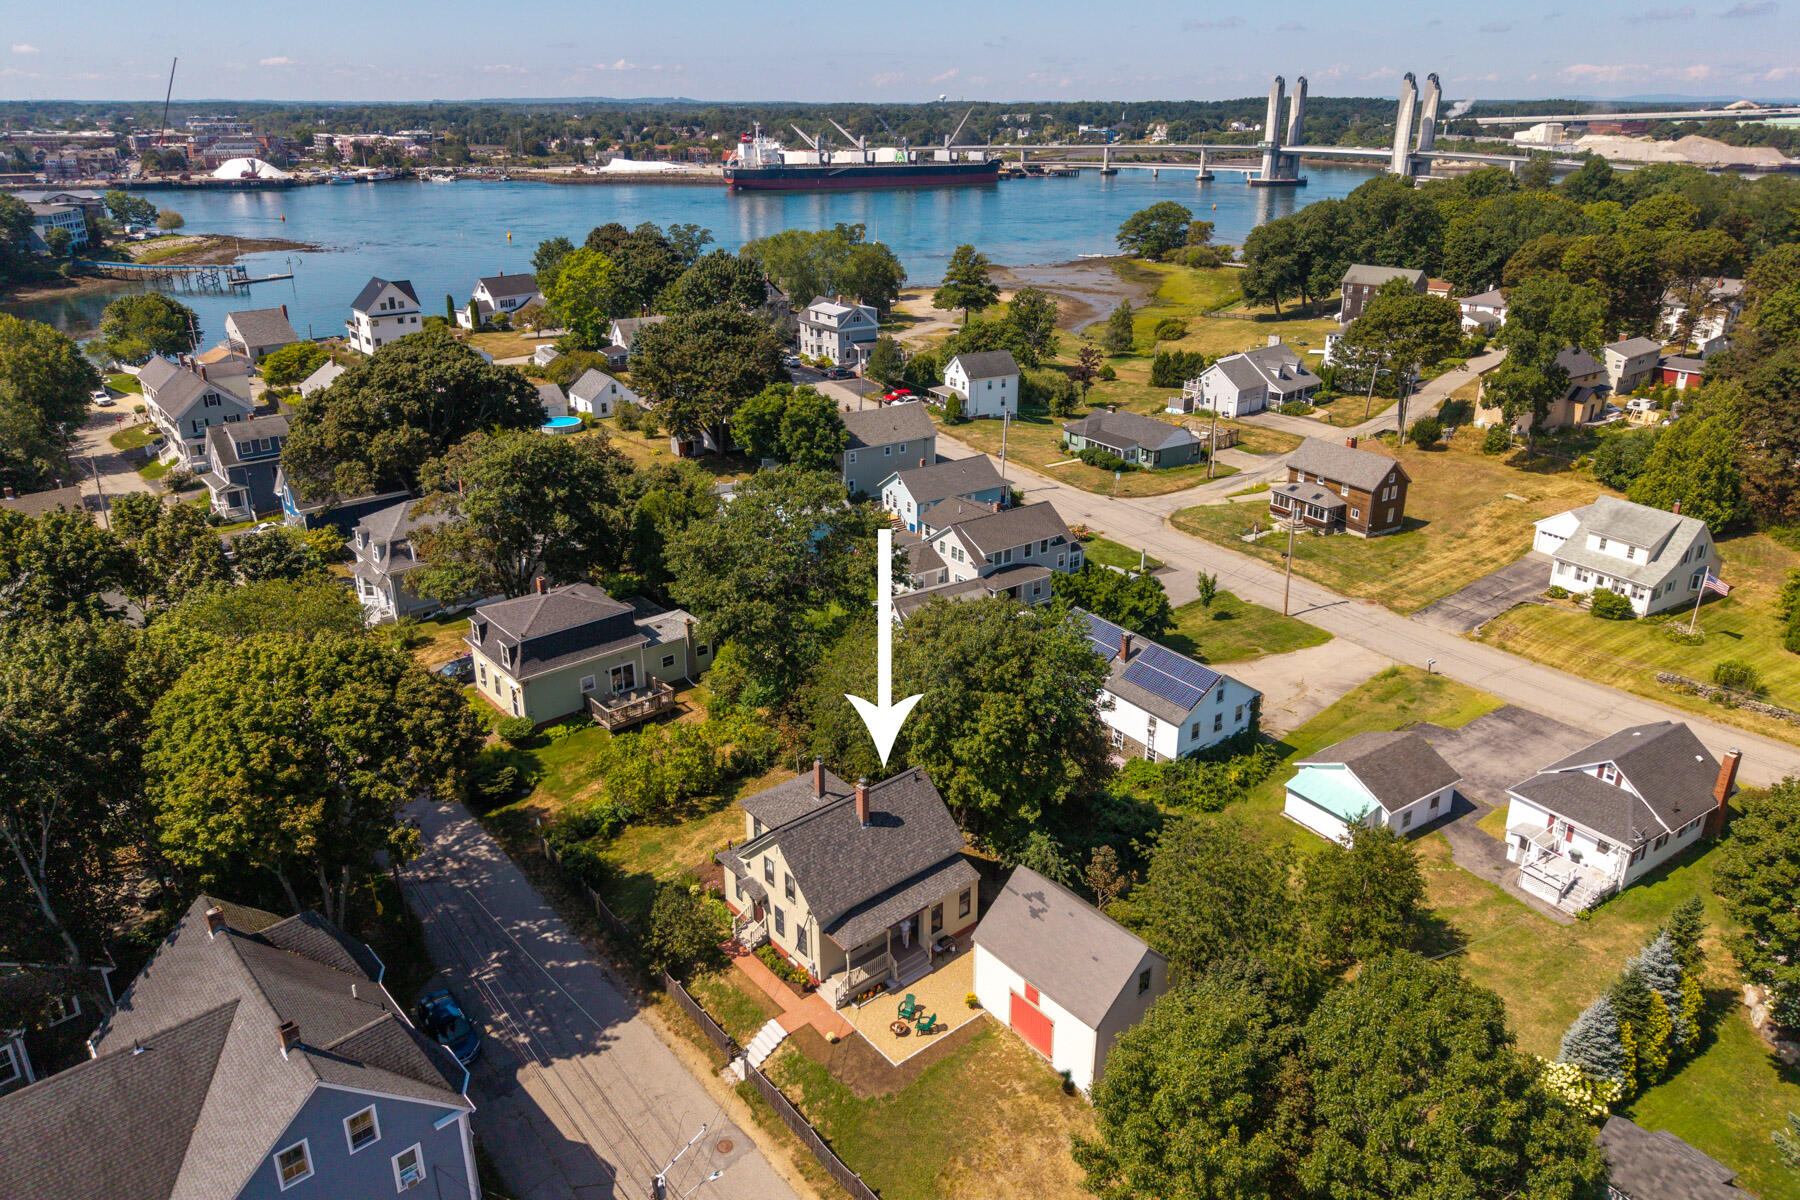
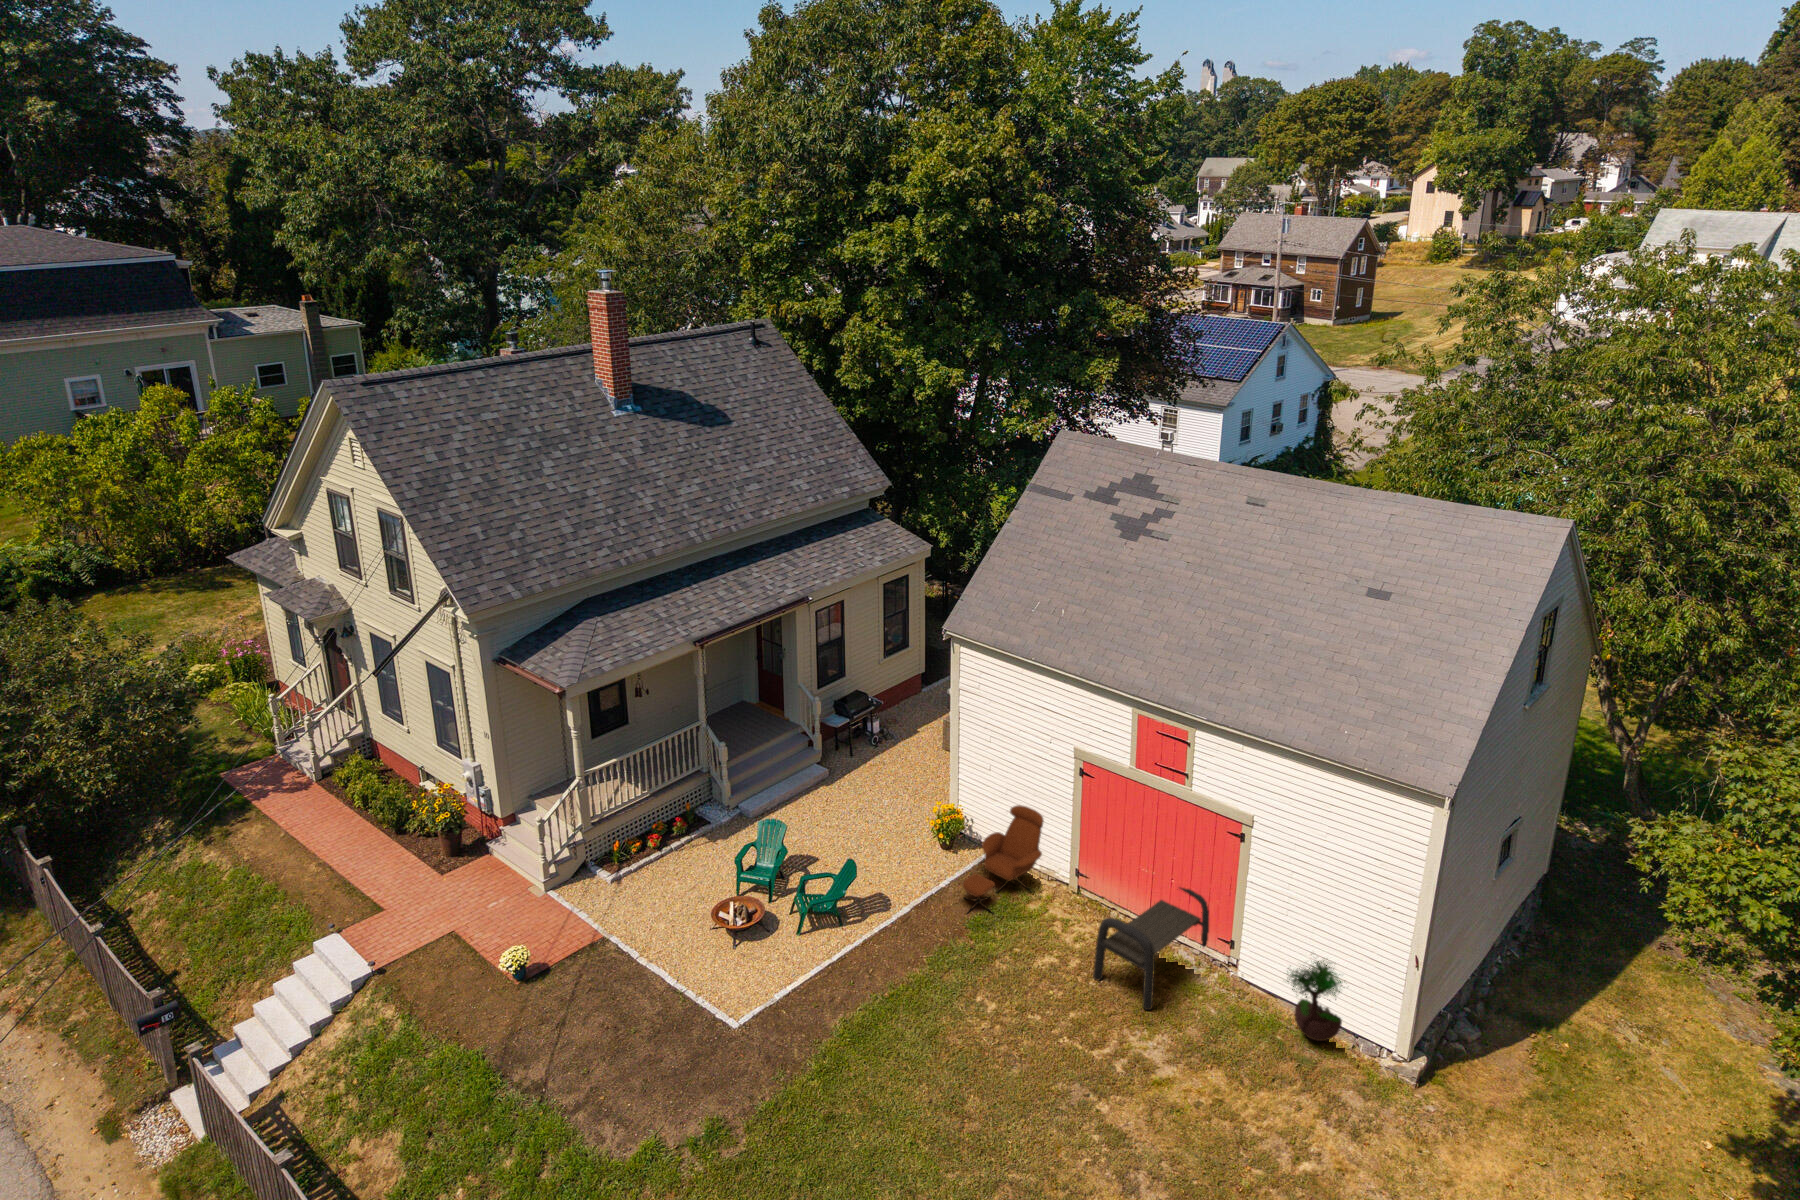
lounge chair: none [972,998,1001,1036] -> present [963,805,1044,913]
bench: none [1007,1033,1046,1076] -> present [1093,888,1209,1010]

